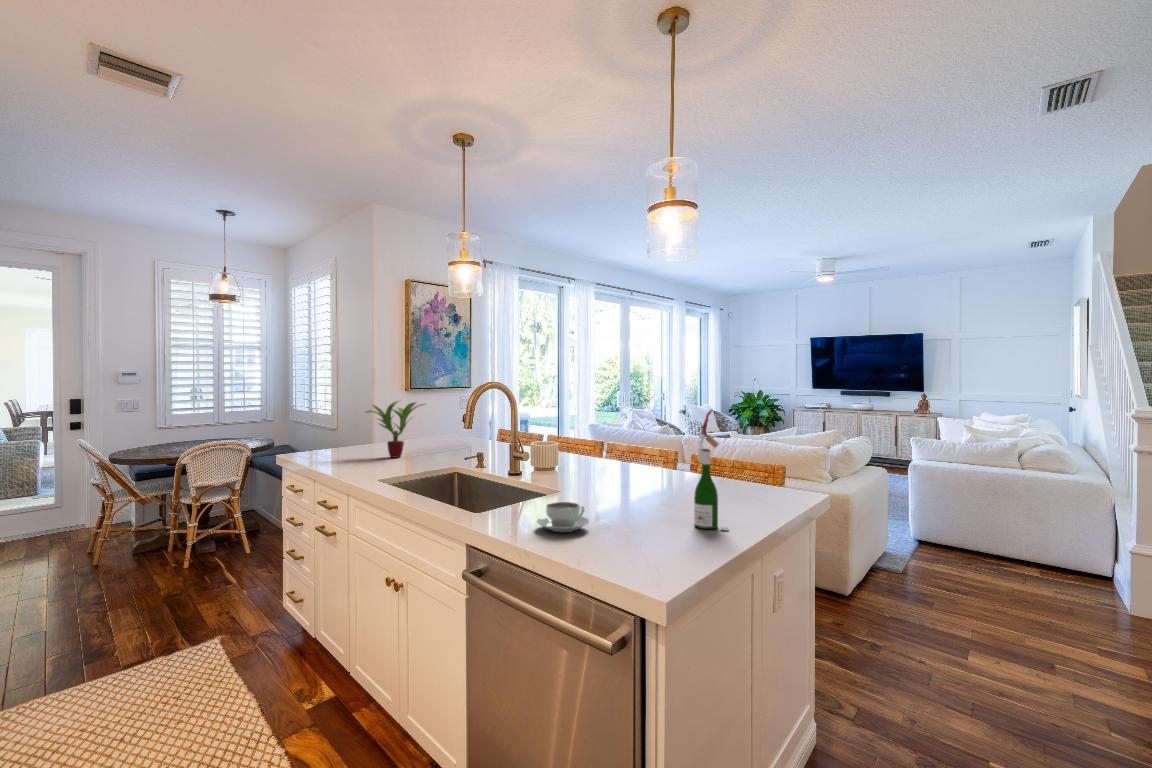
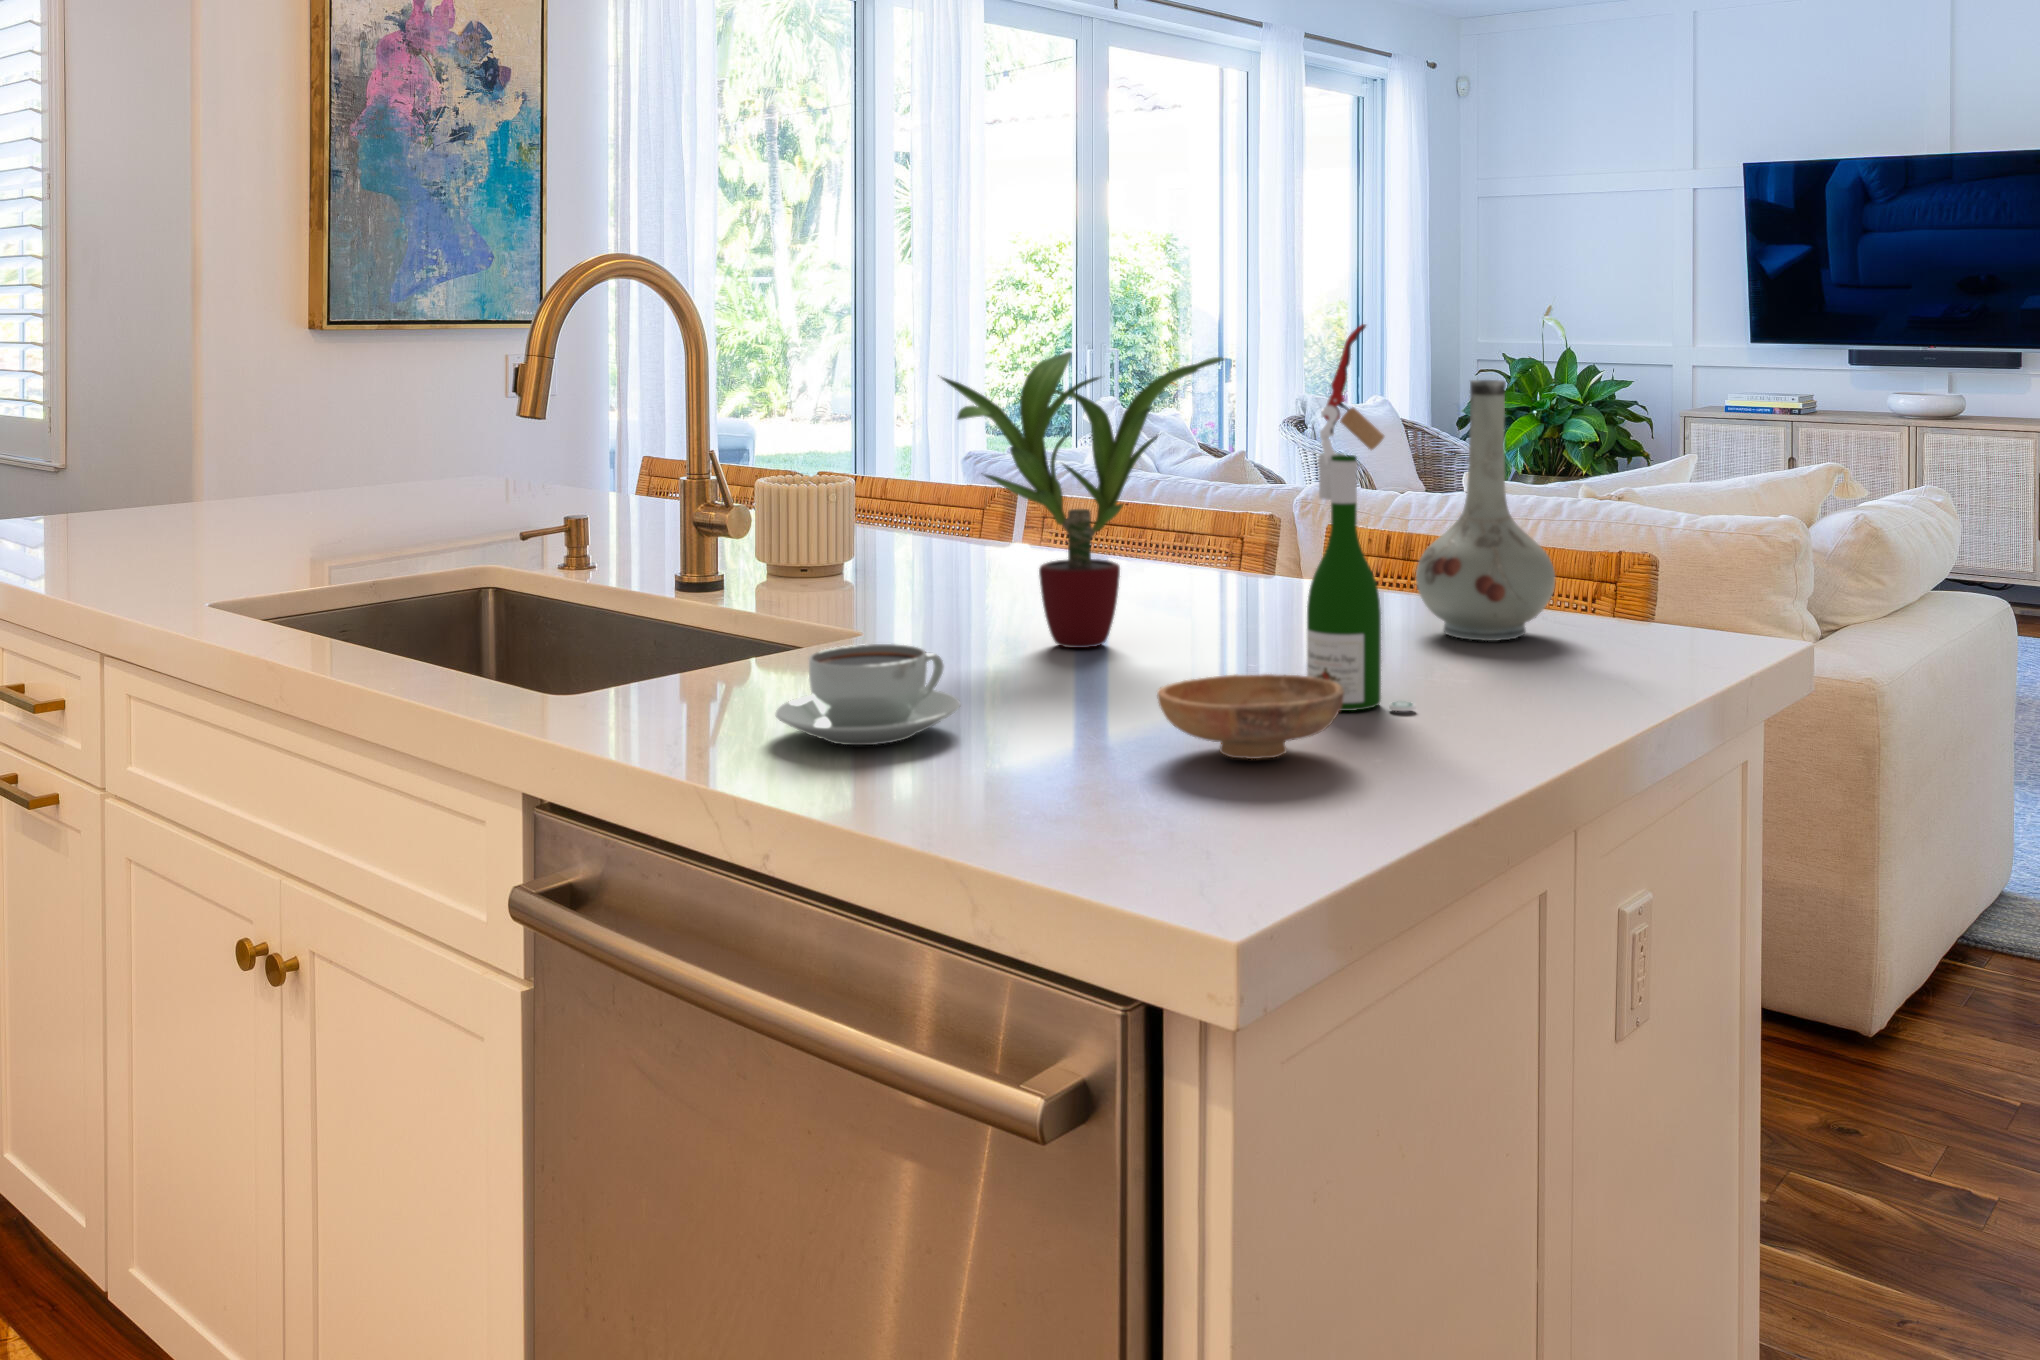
potted plant: present [366,401,425,458] -> present [938,352,1224,648]
vase: none [732,423,778,507] -> present [1416,380,1555,641]
bowl: none [647,517,705,544] -> present [1157,674,1344,759]

